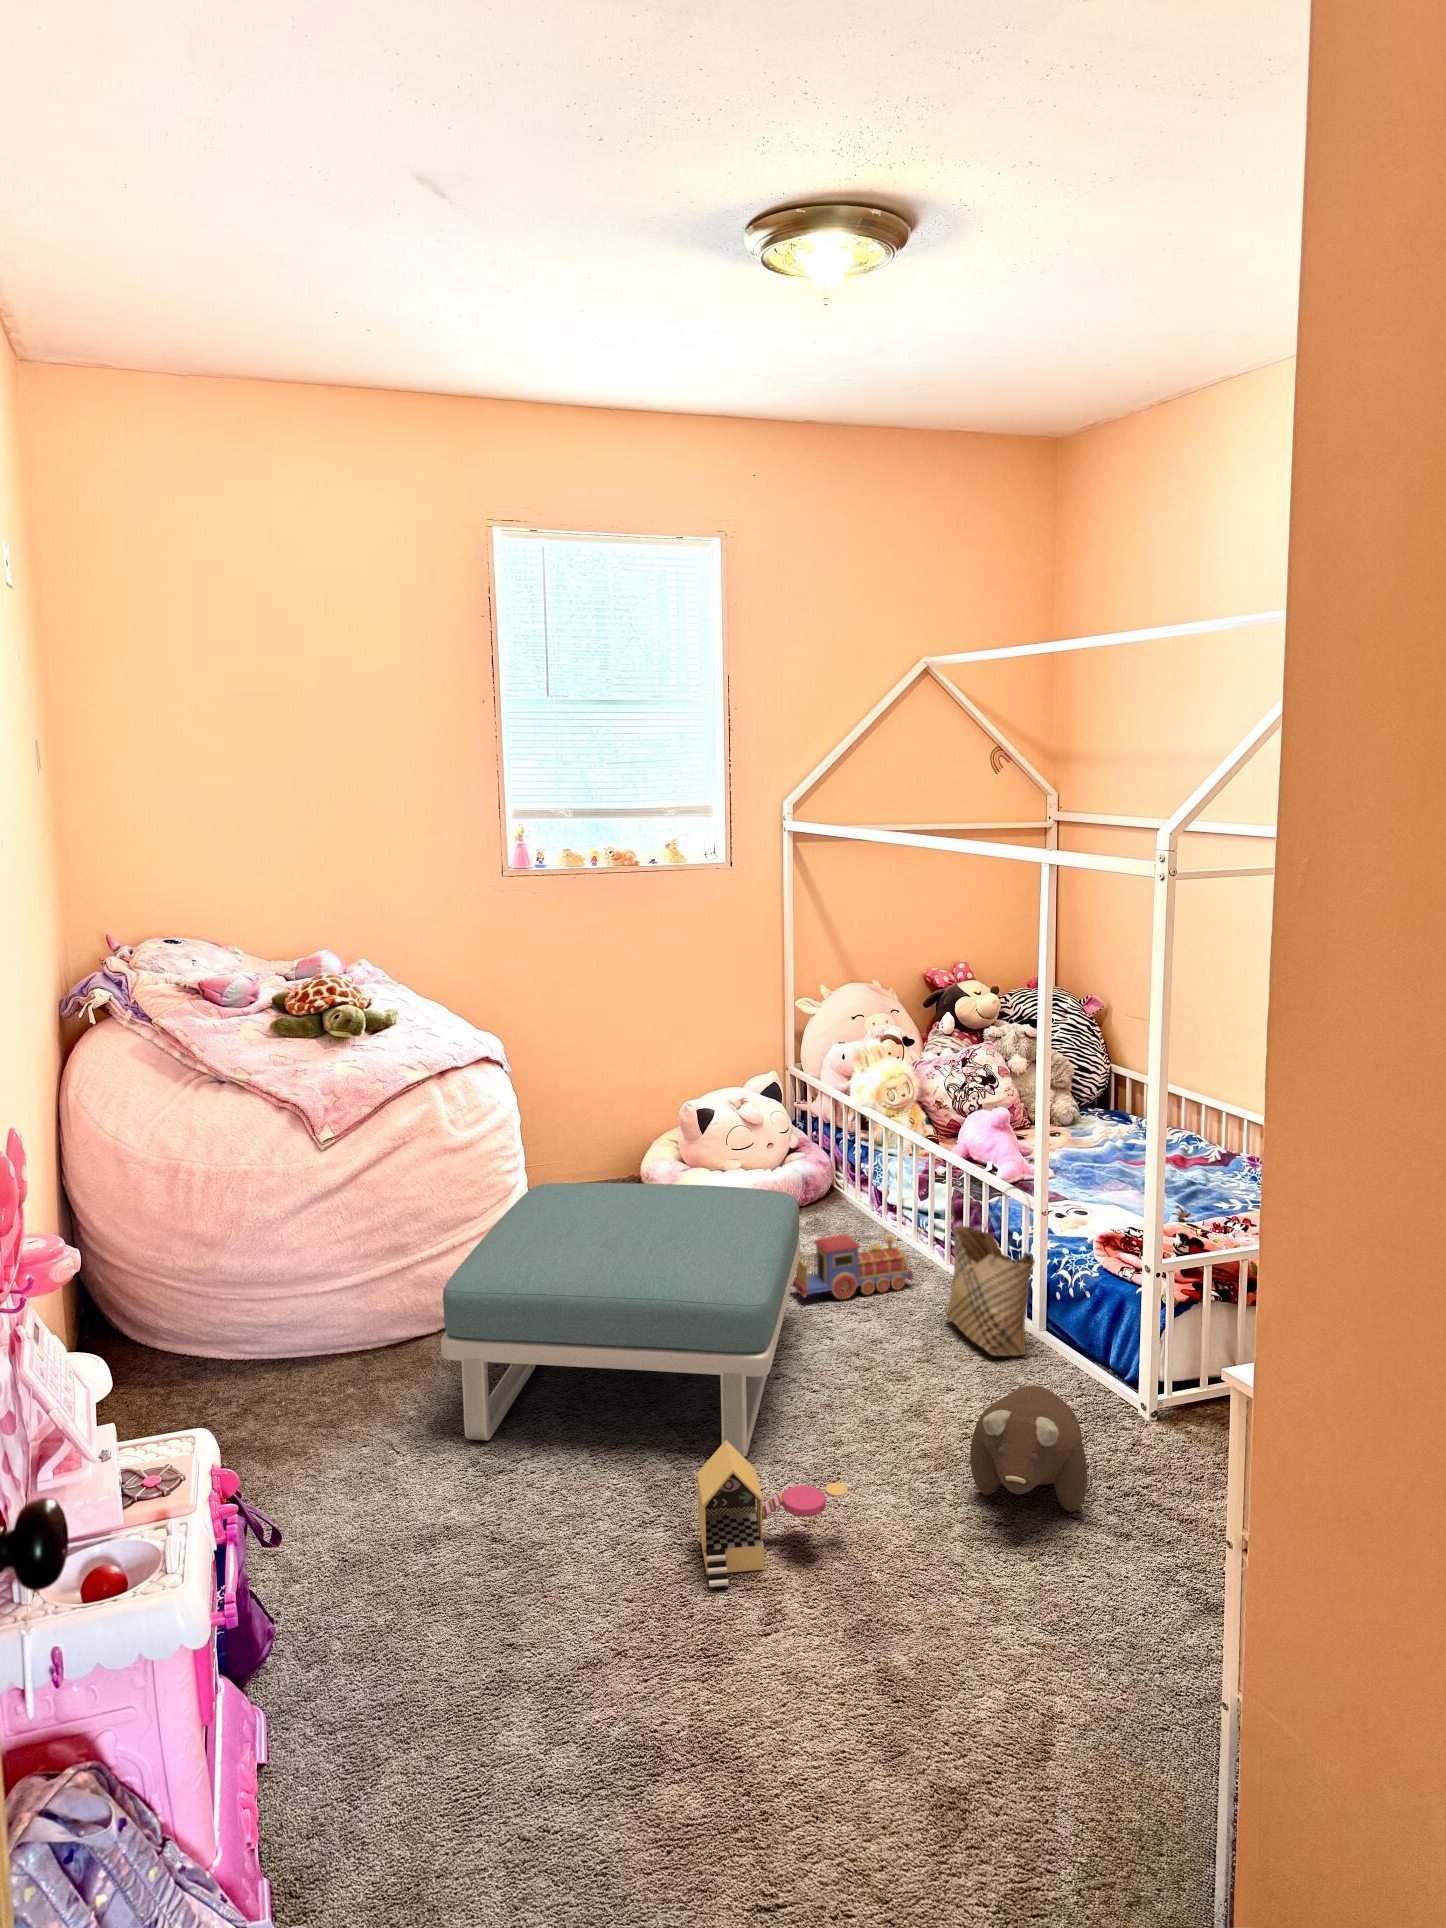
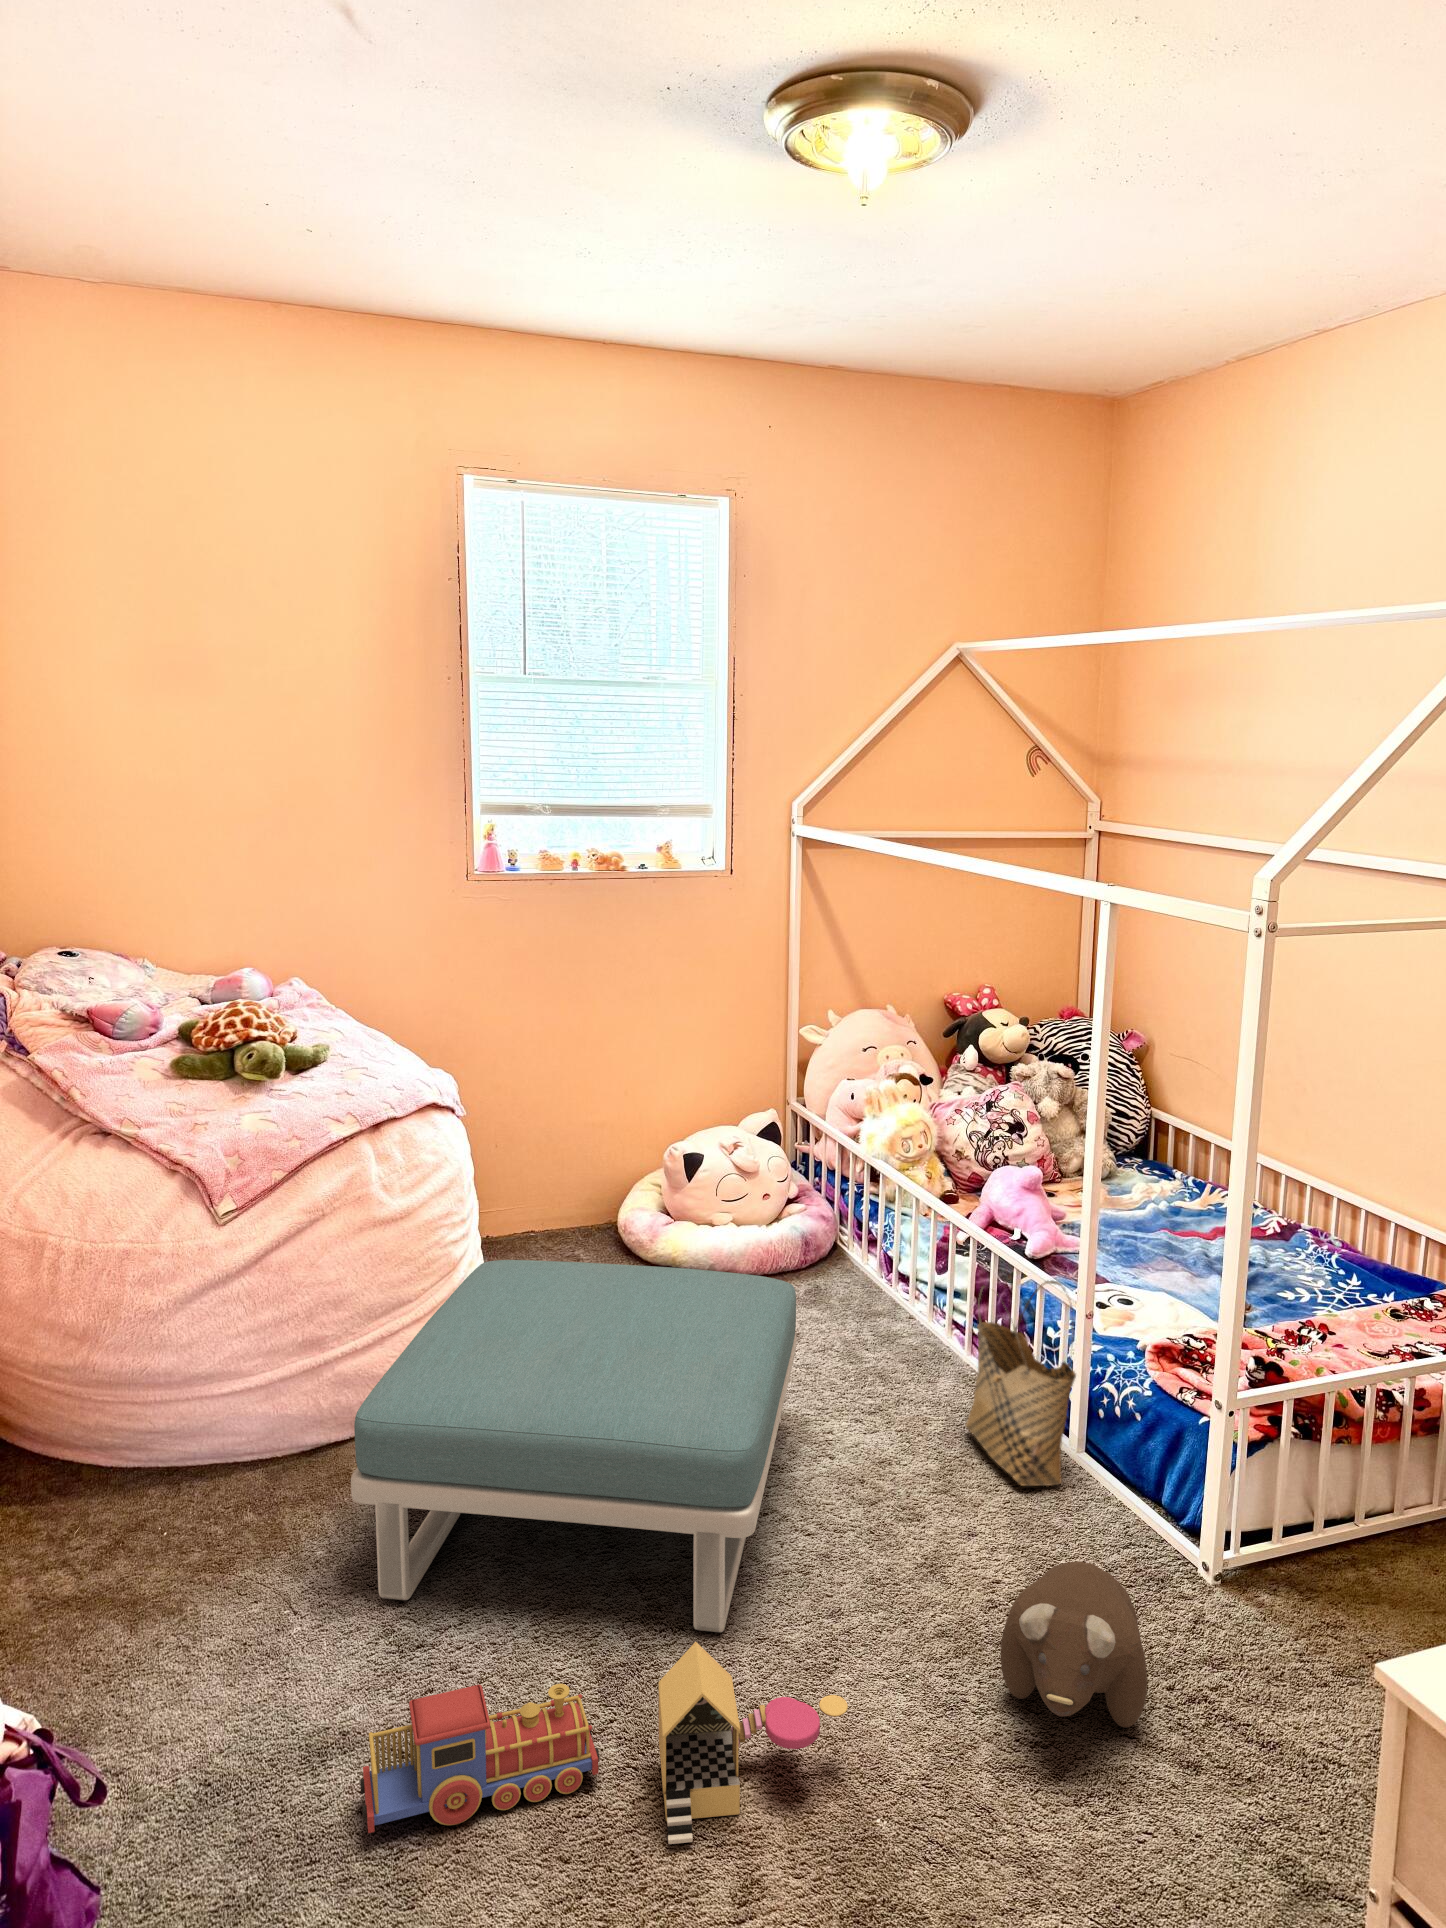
toy train: present [792,1235,913,1299] -> present [360,1684,599,1833]

